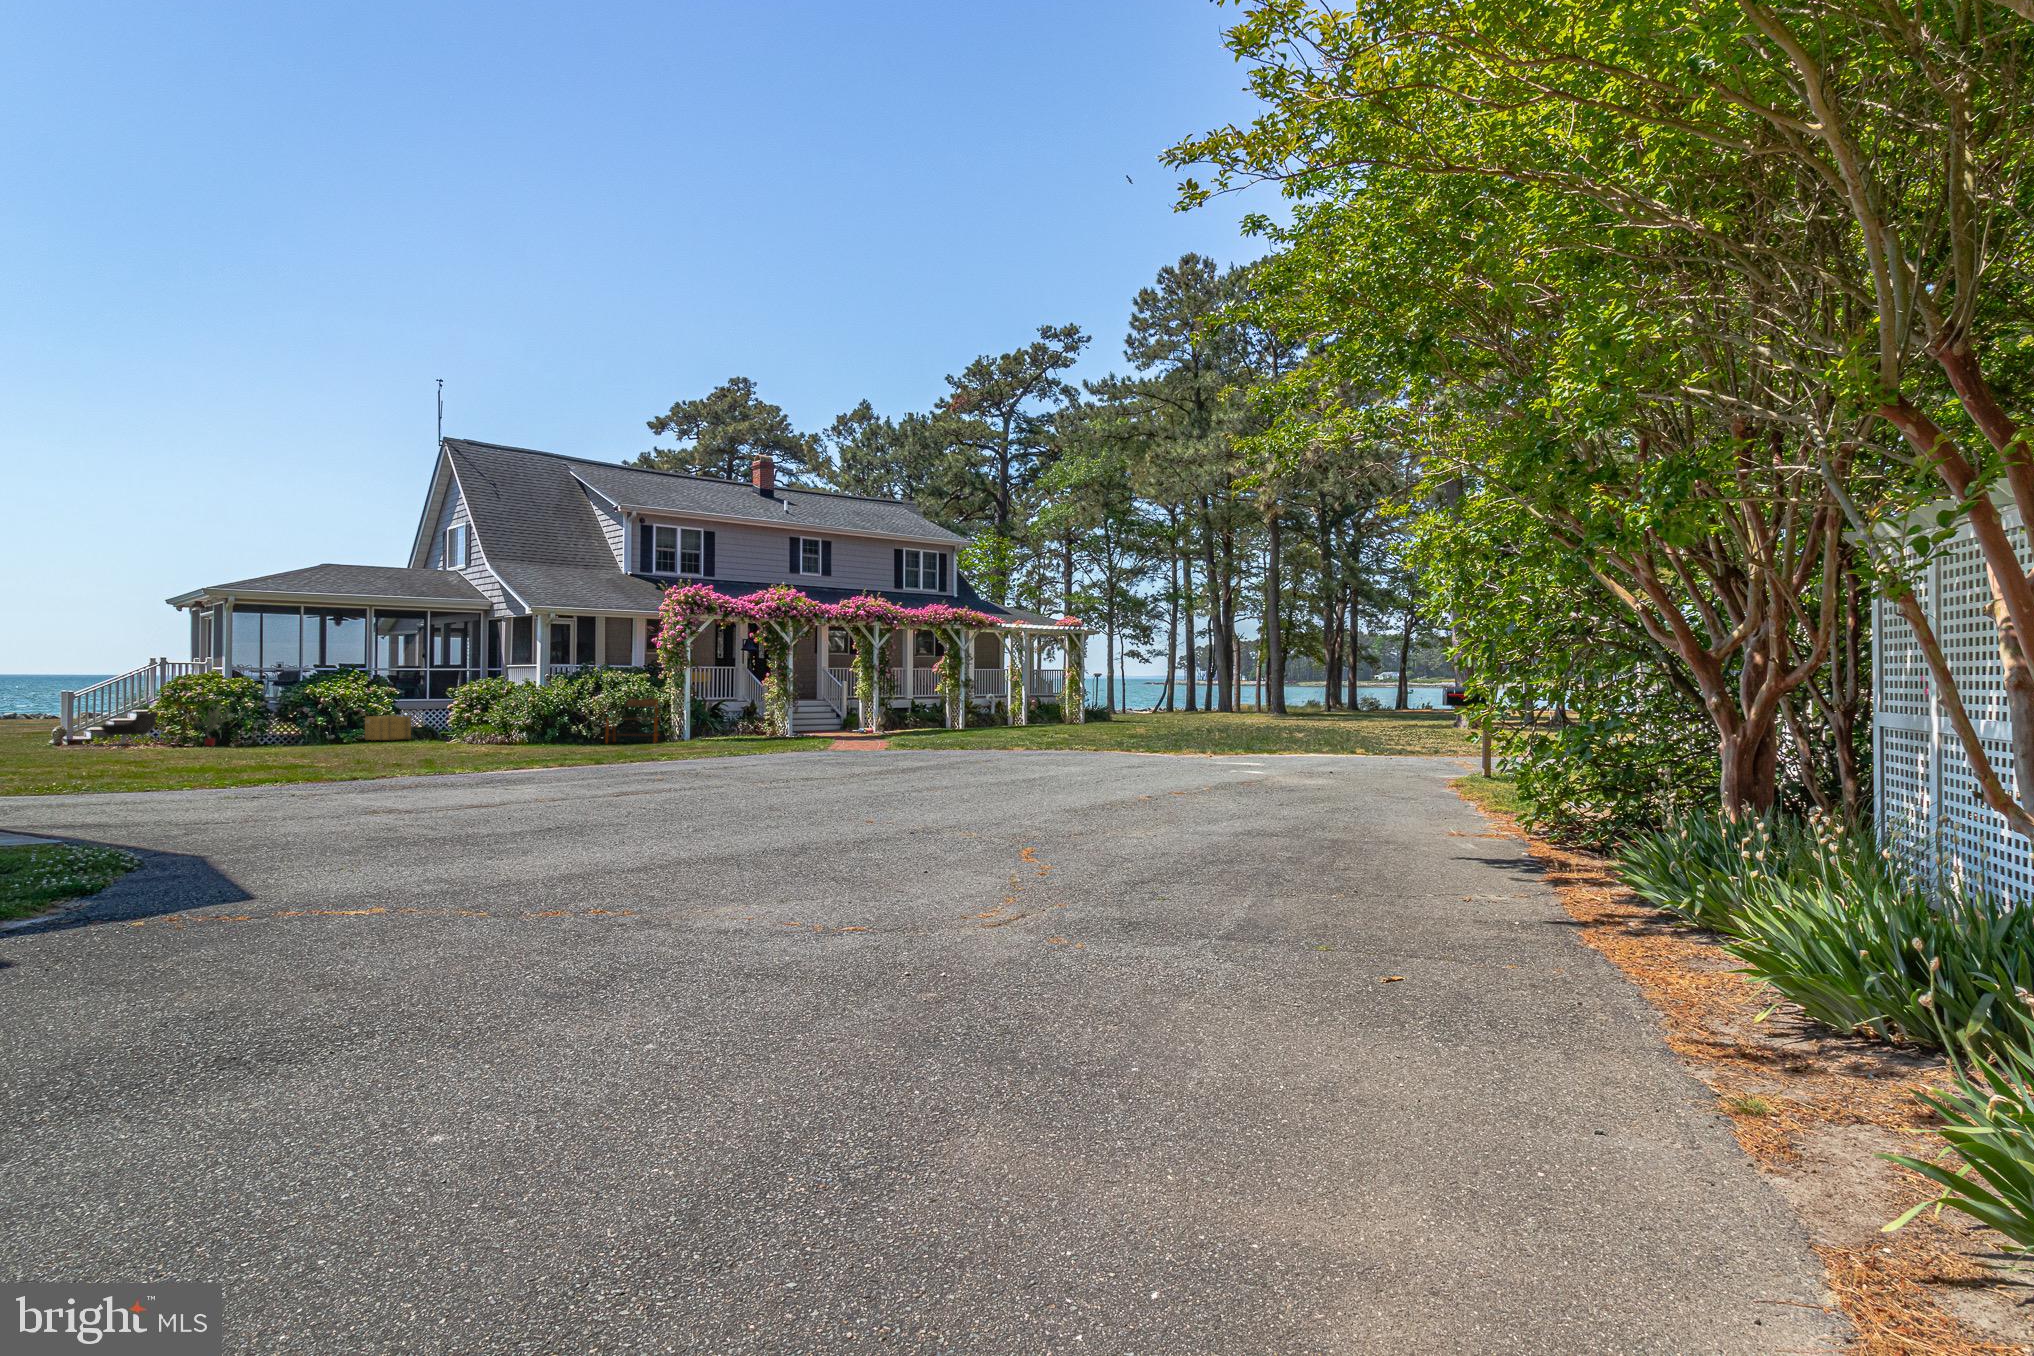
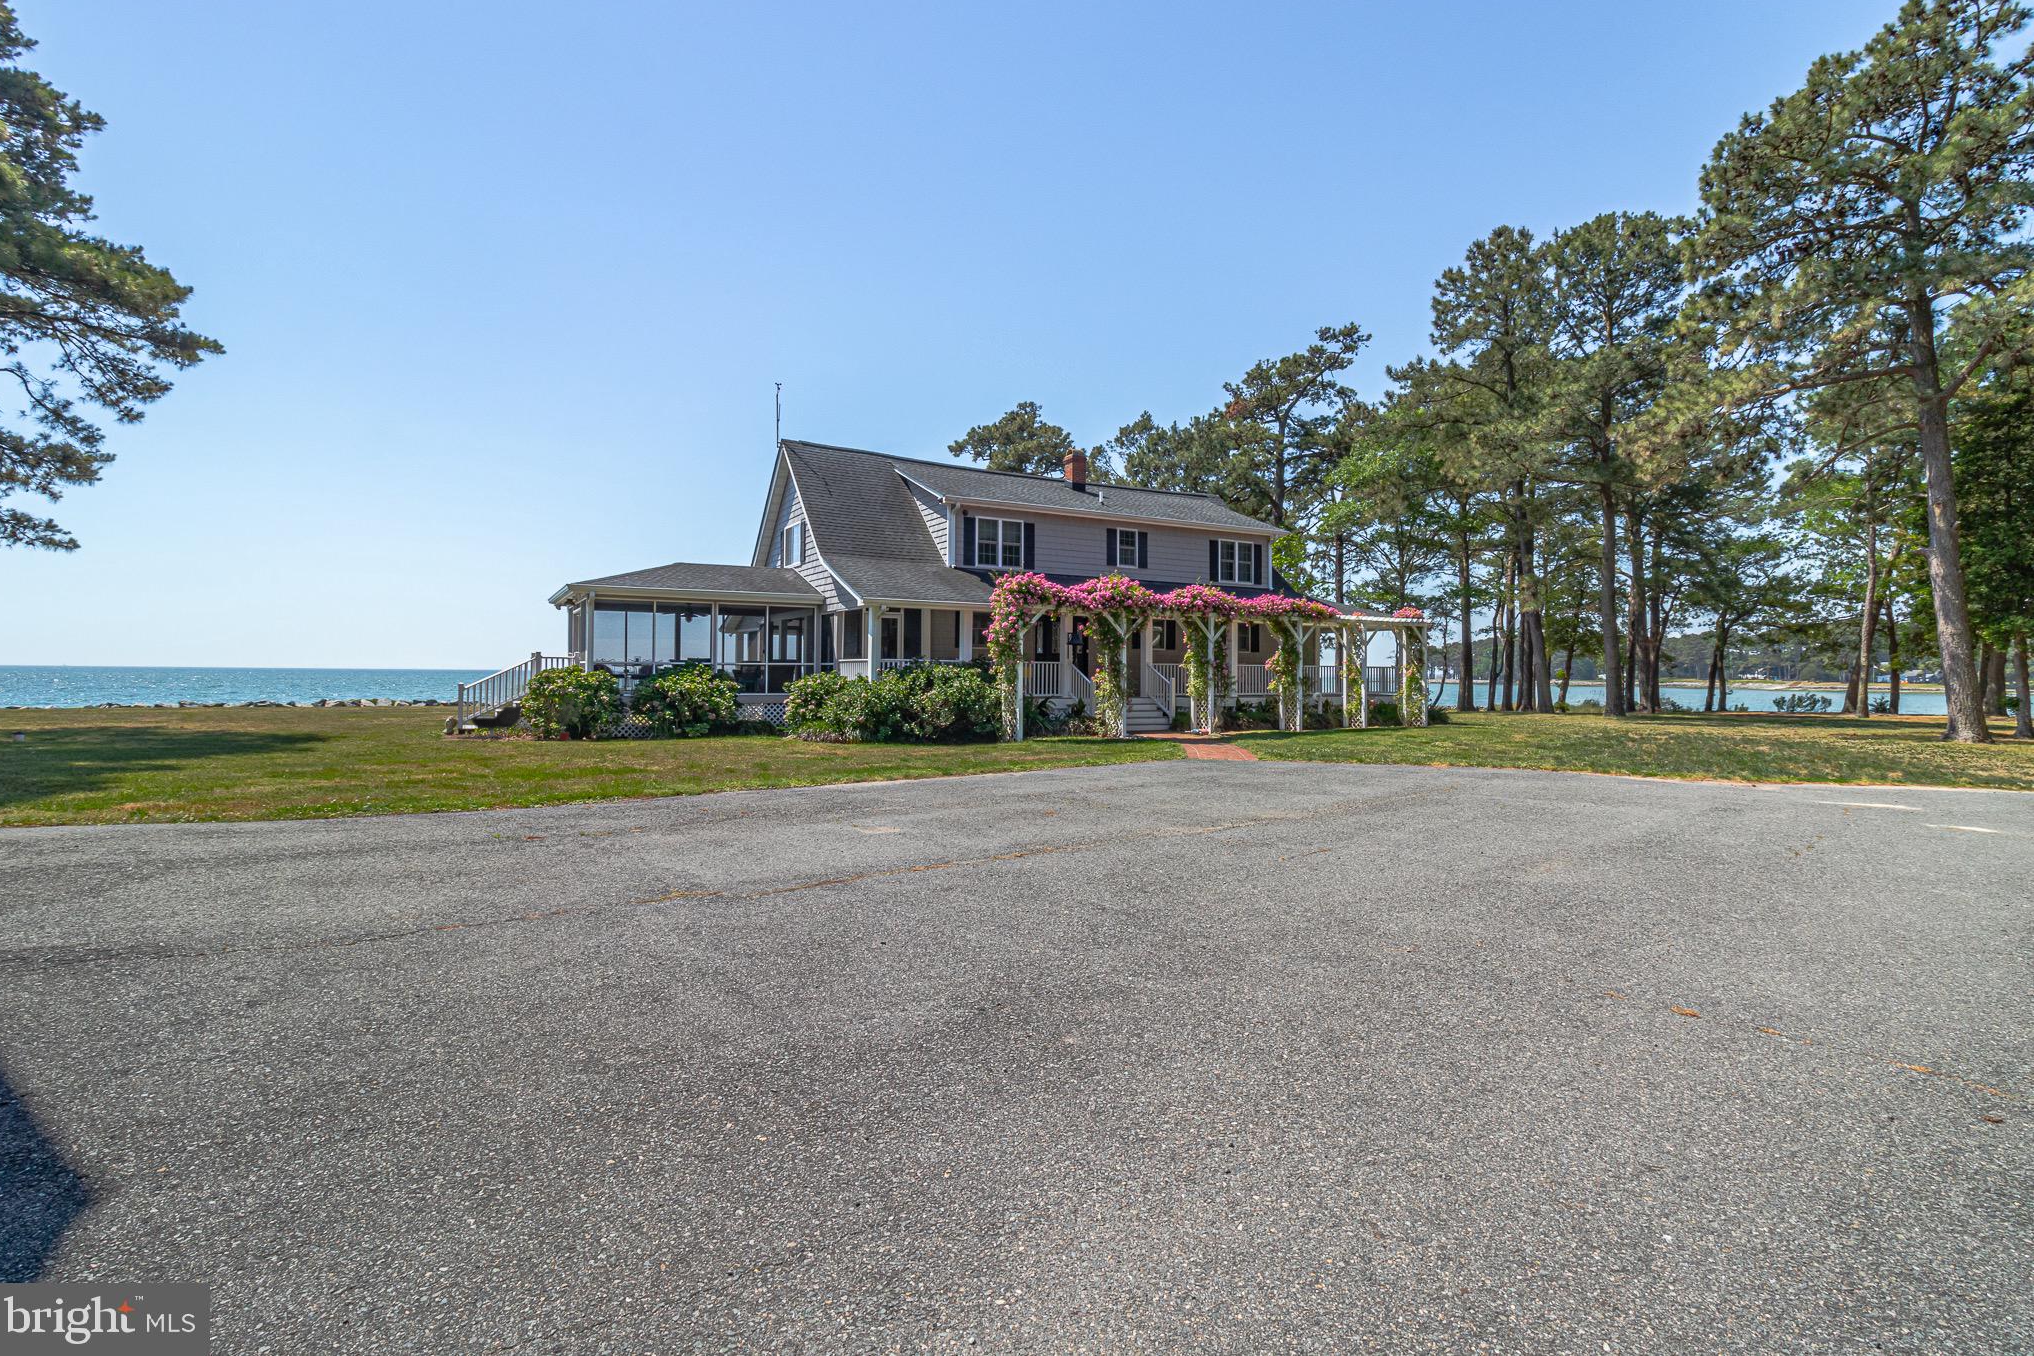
bench: present [605,699,659,744] -> none [938,695,993,746]
cardboard box: present [365,716,411,740] -> none [707,710,750,738]

